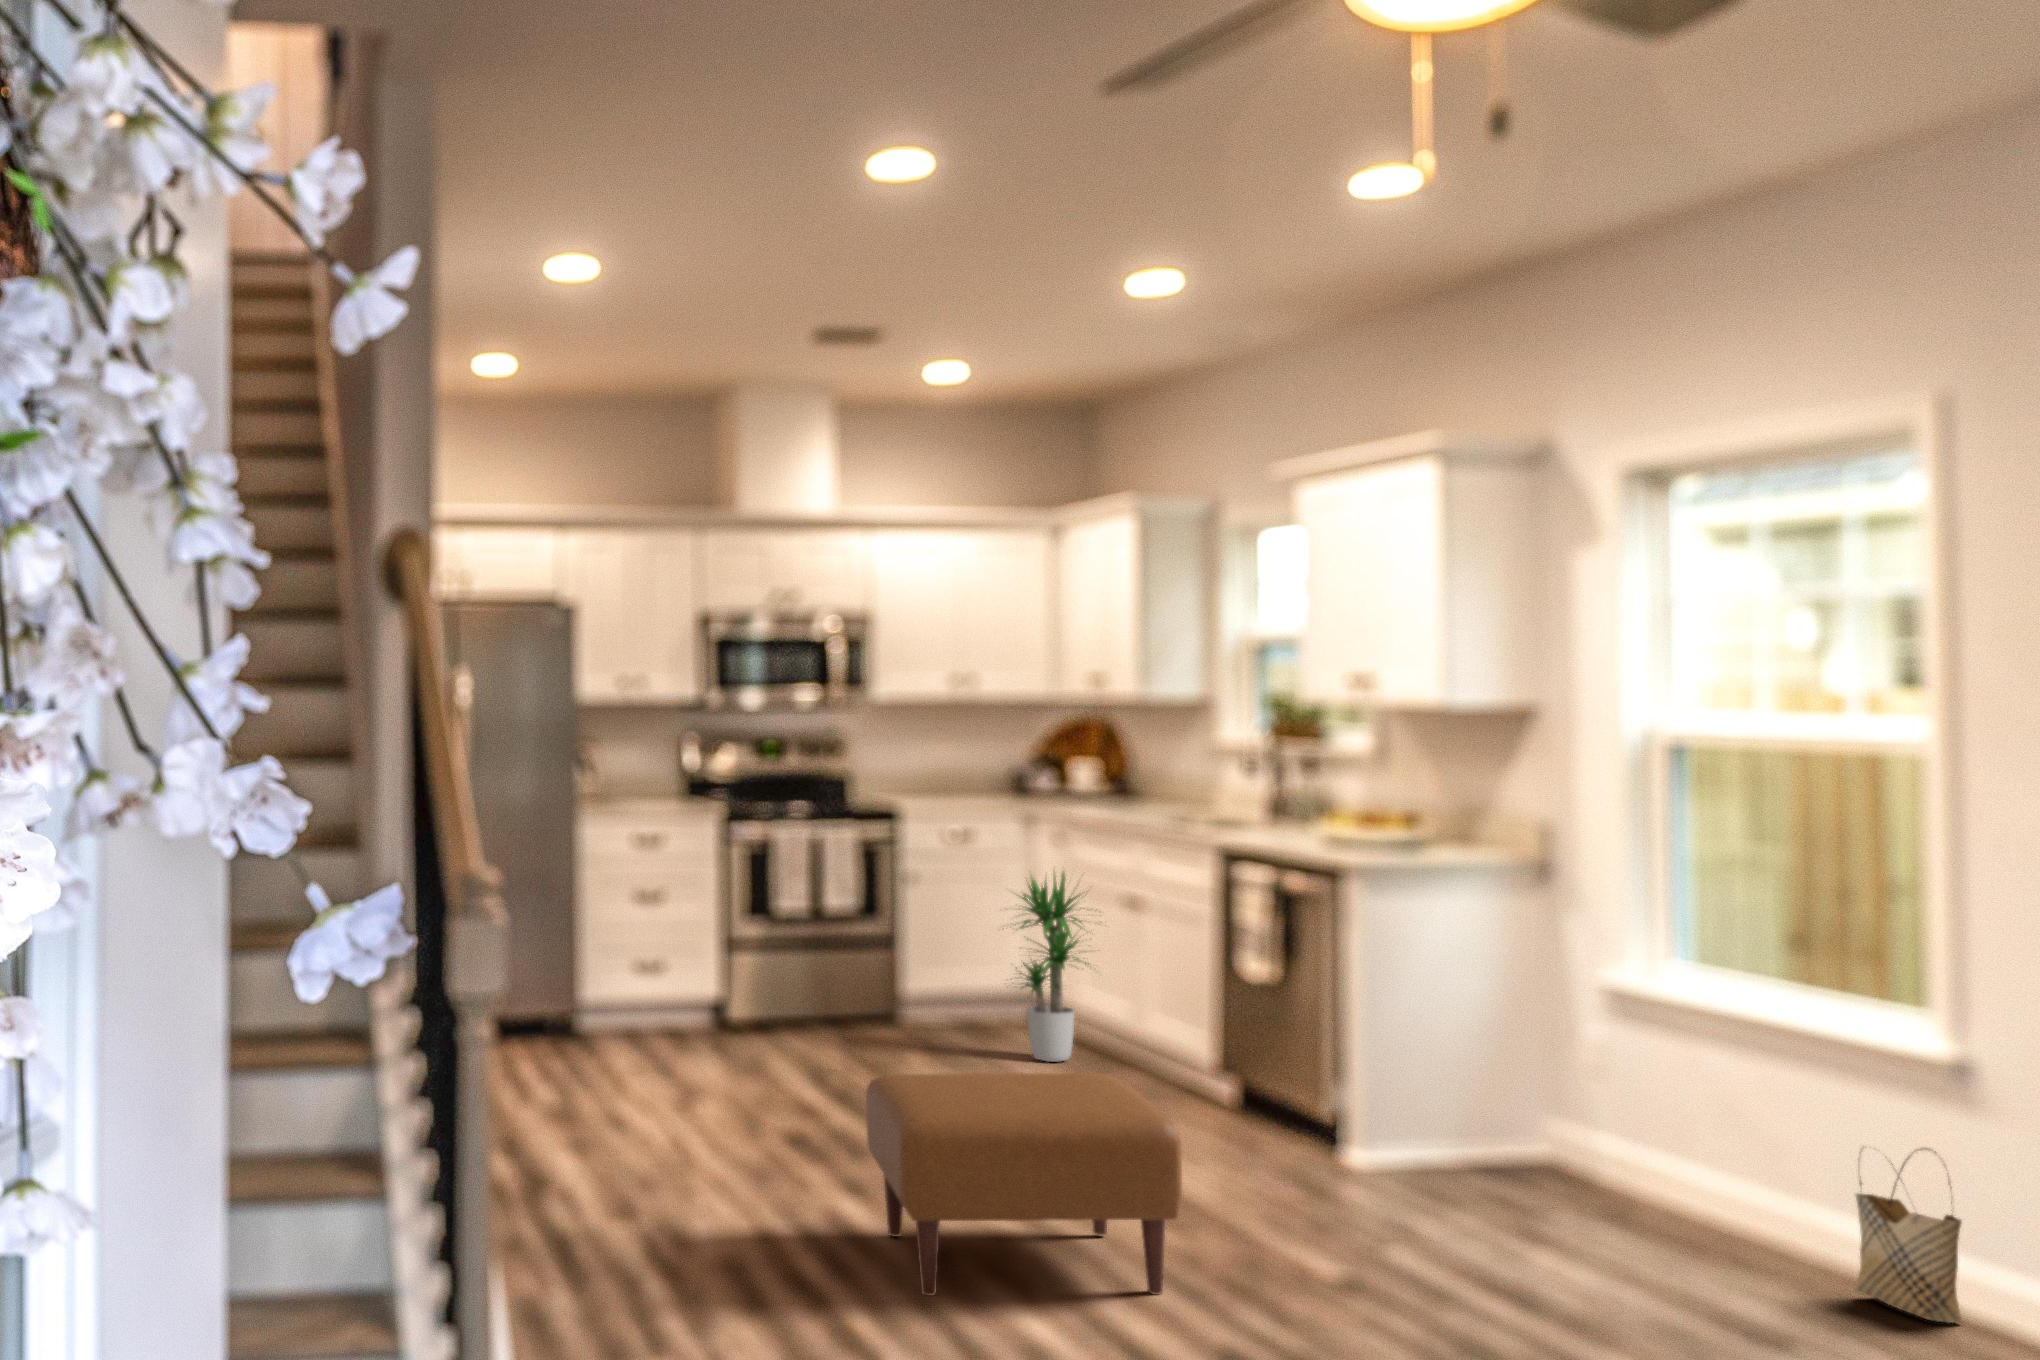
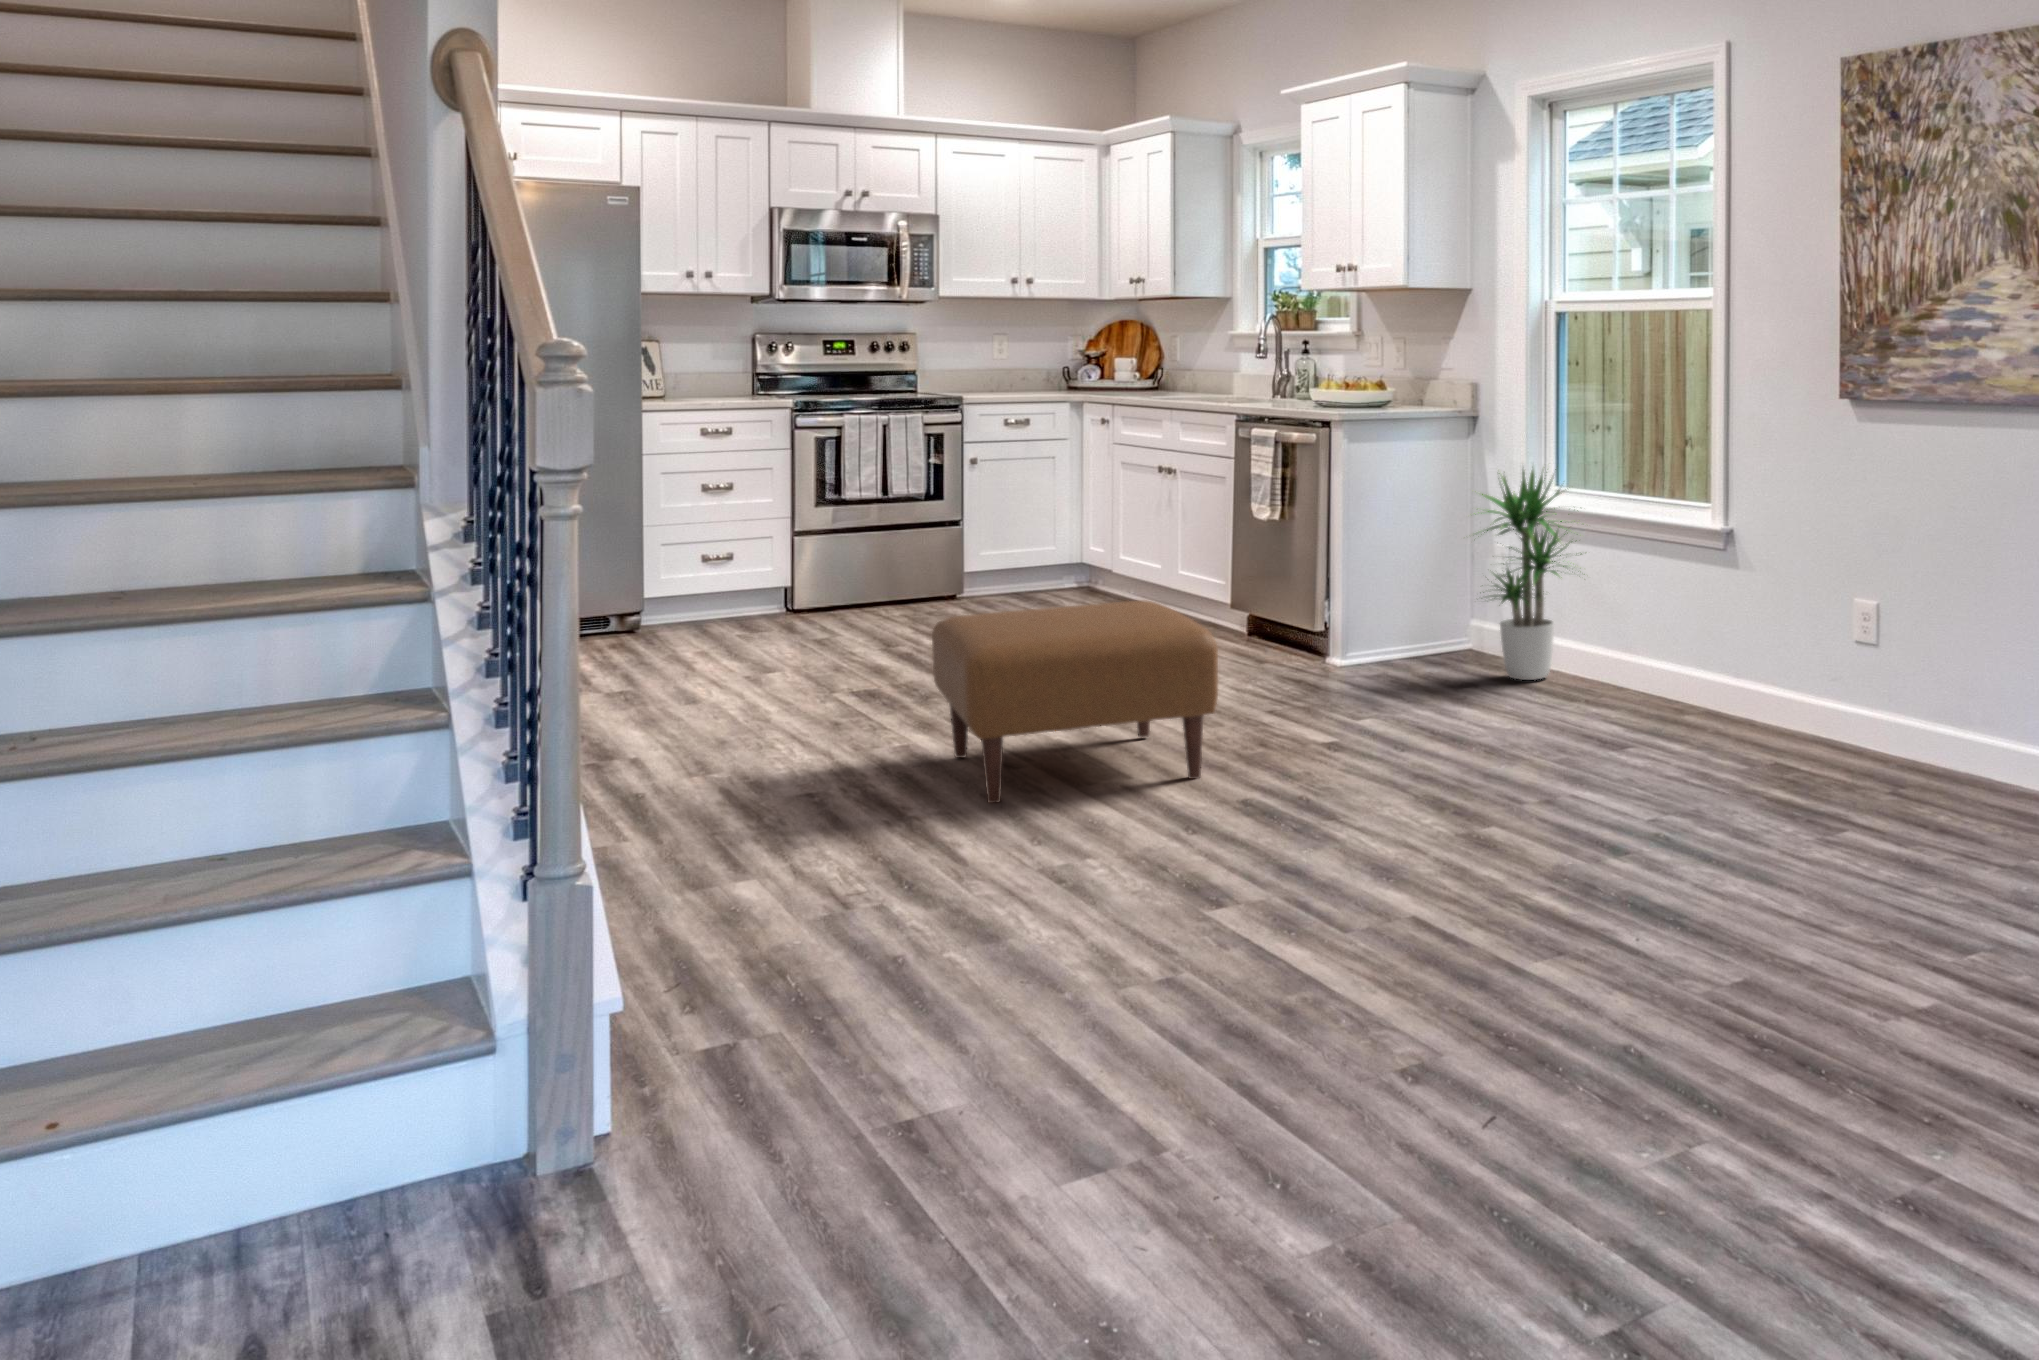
potted plant: present [1002,871,1100,1062] -> present [1474,469,1585,680]
woven basket: present [1855,1149,1962,1323] -> none [1732,600,1812,730]

